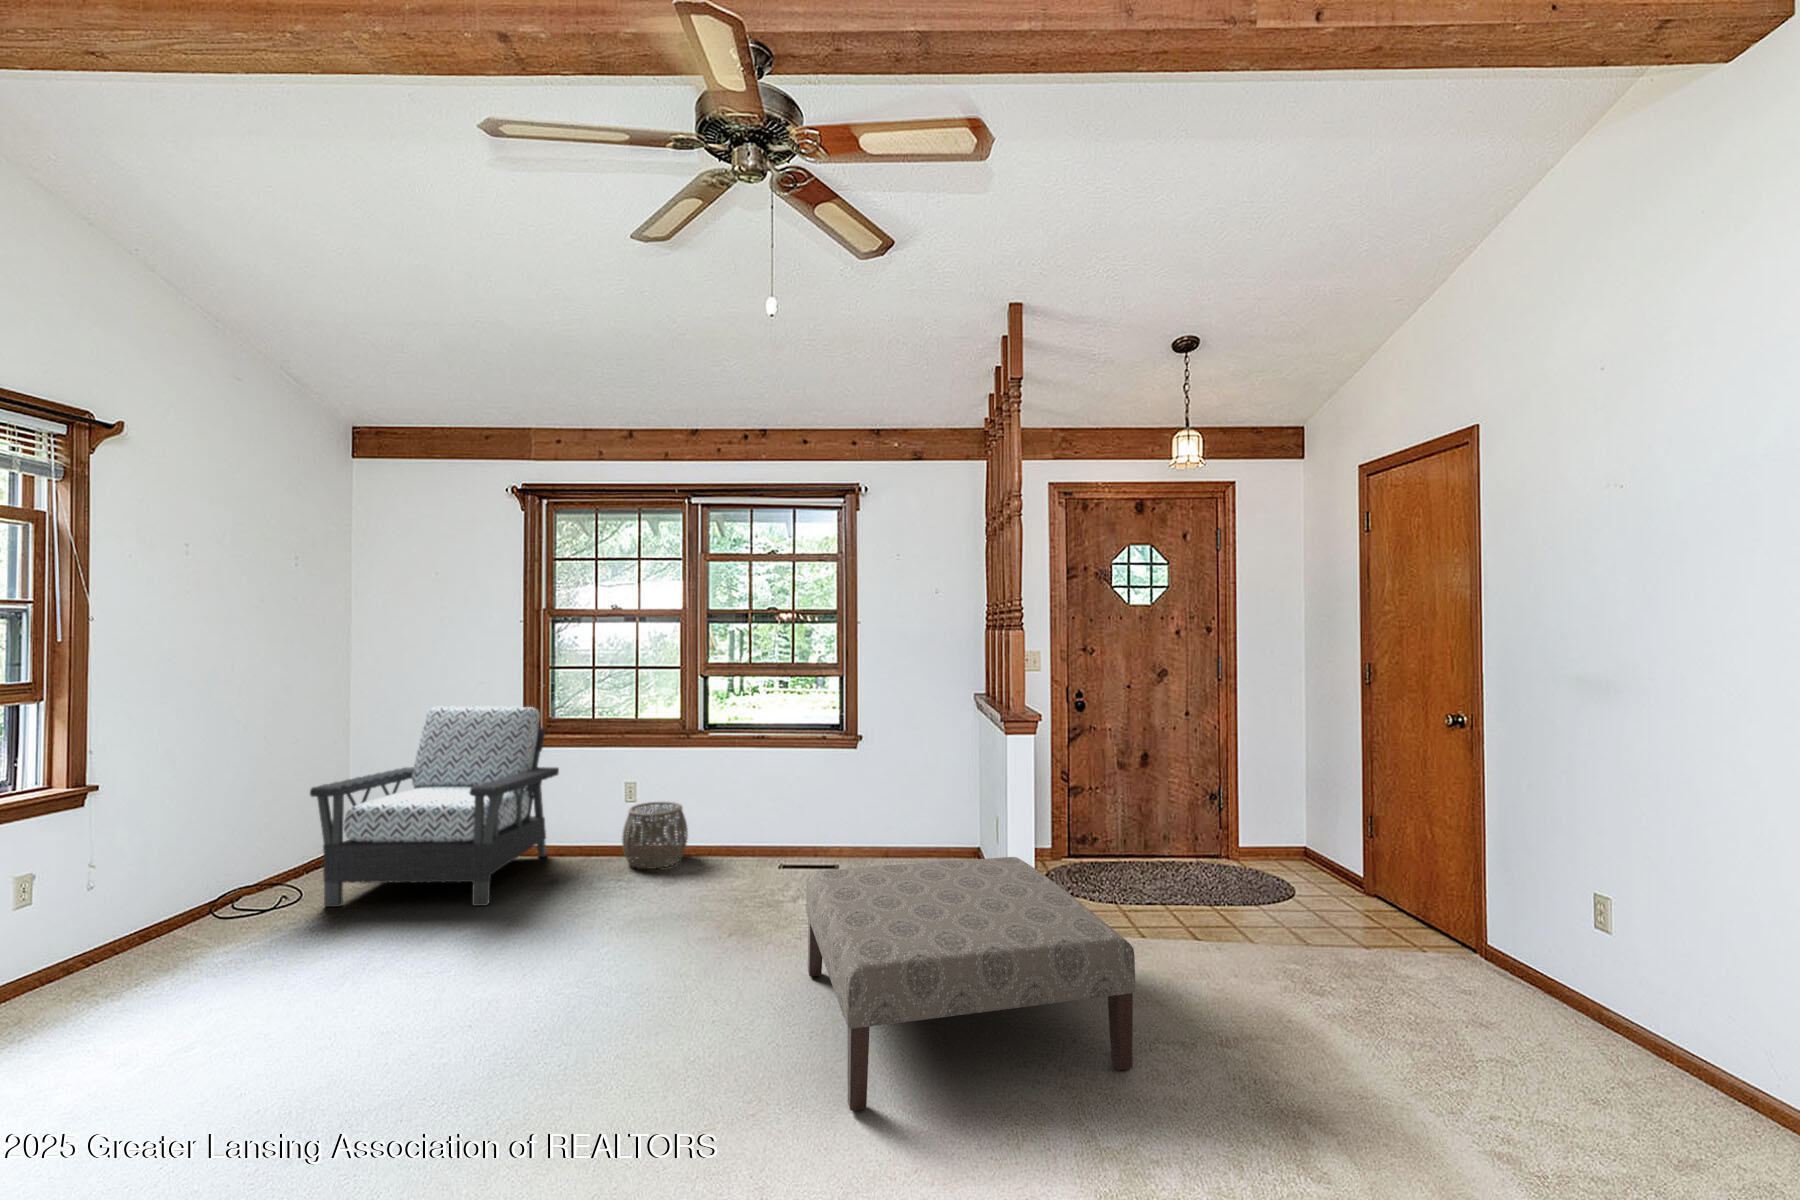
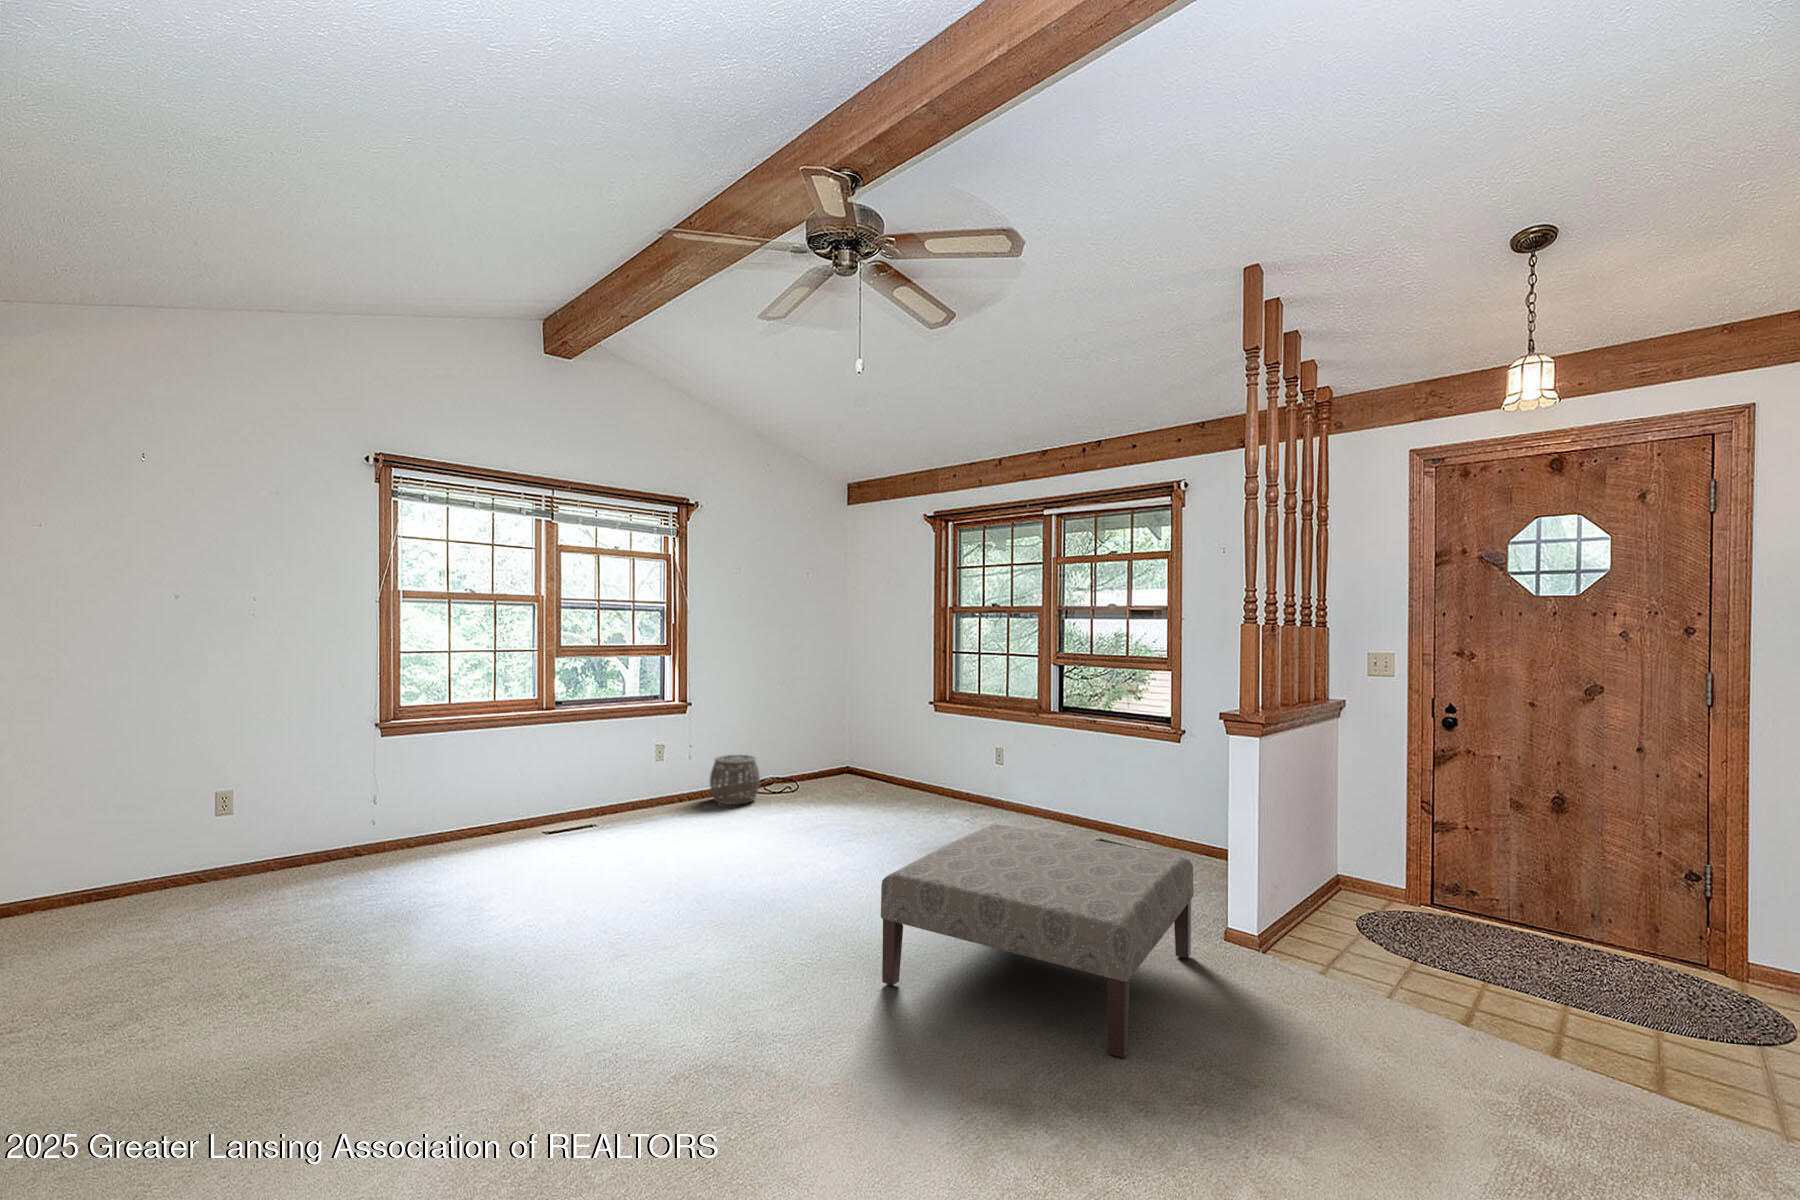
armchair: present [310,706,559,907] -> none [794,676,950,817]
woven basket: present [622,802,688,869] -> present [710,755,760,805]

